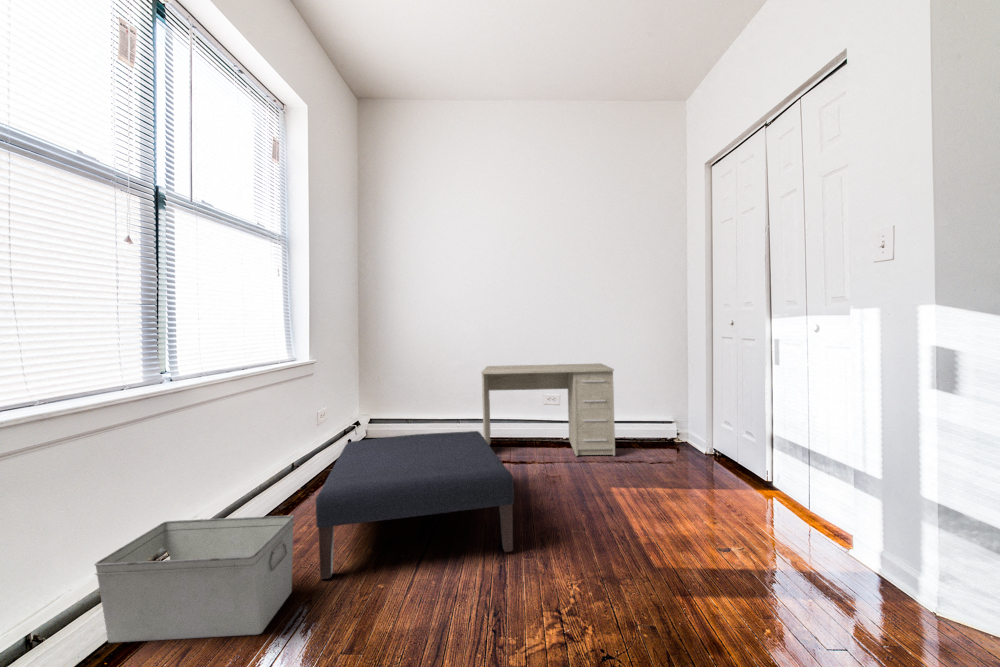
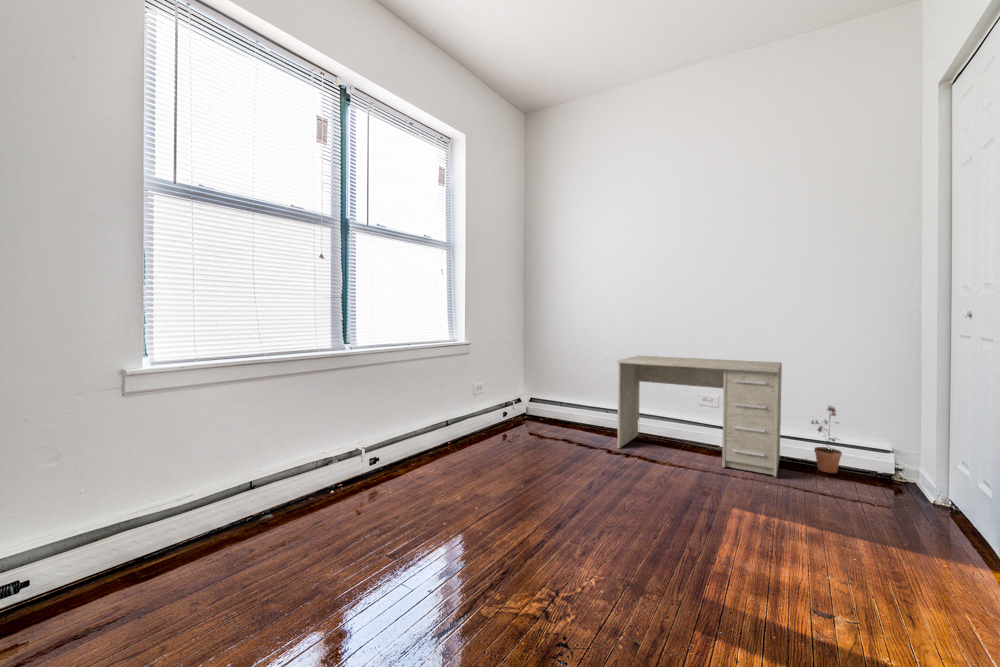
potted plant: none [622,394,646,445] -> present [812,406,842,473]
ottoman: present [316,431,514,579] -> none [409,409,590,533]
storage bin: present [95,515,294,643] -> none [283,440,394,527]

